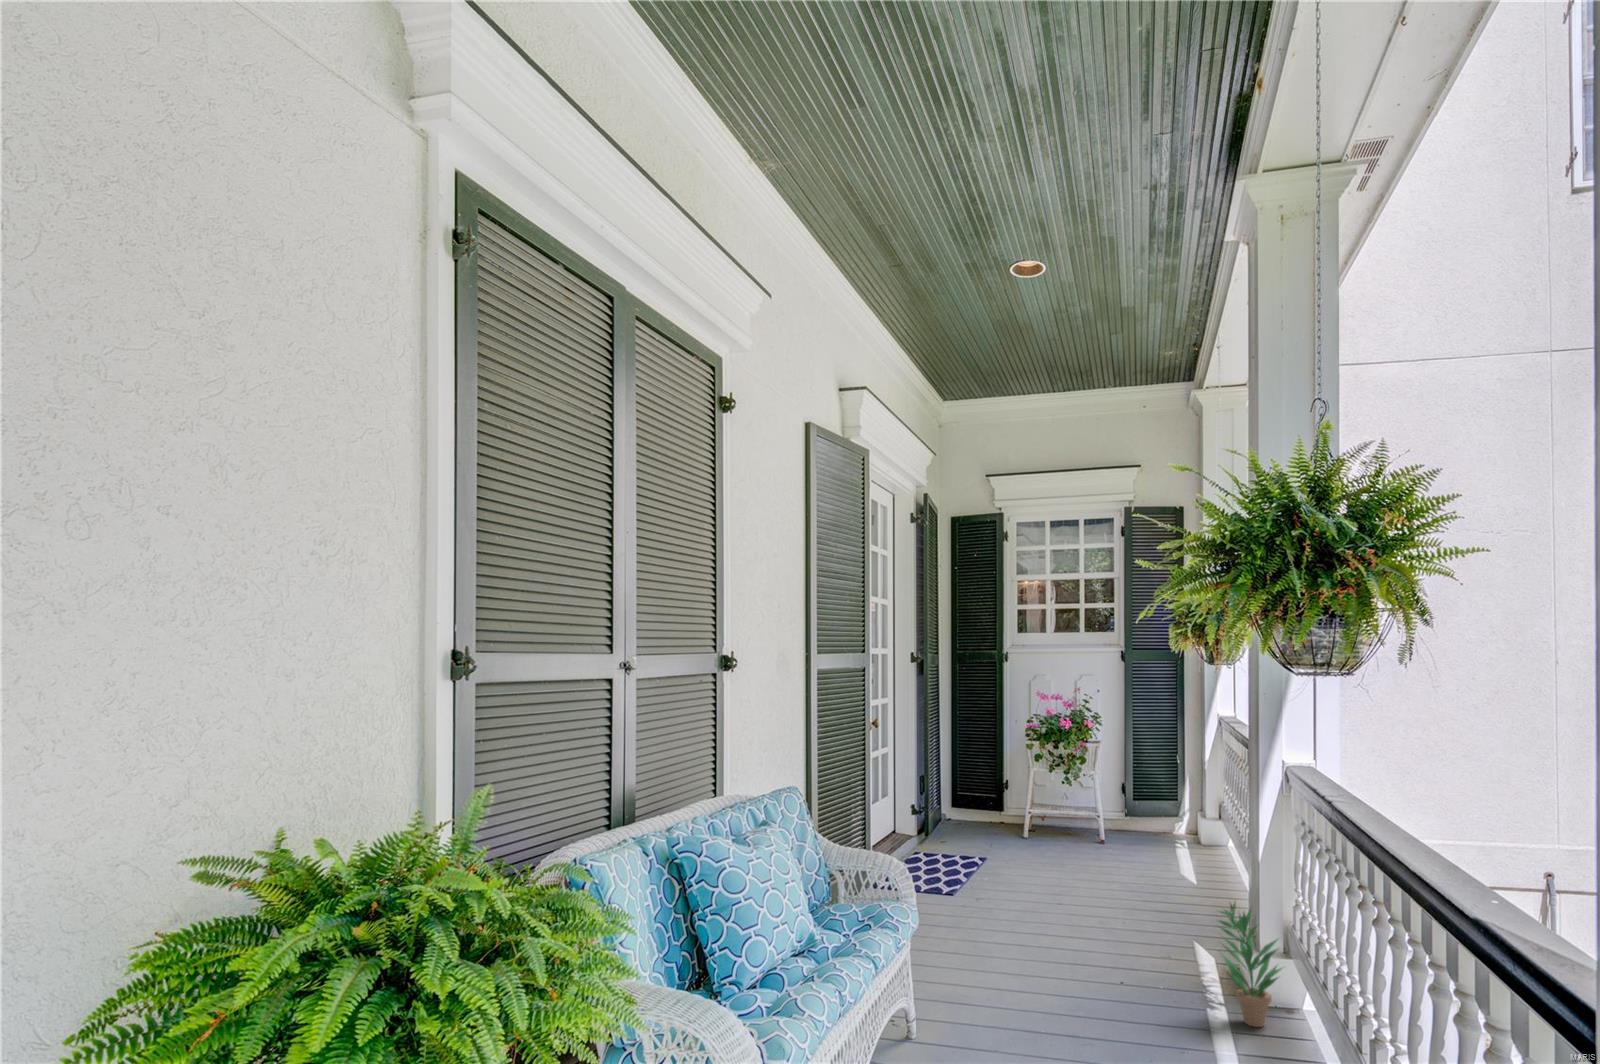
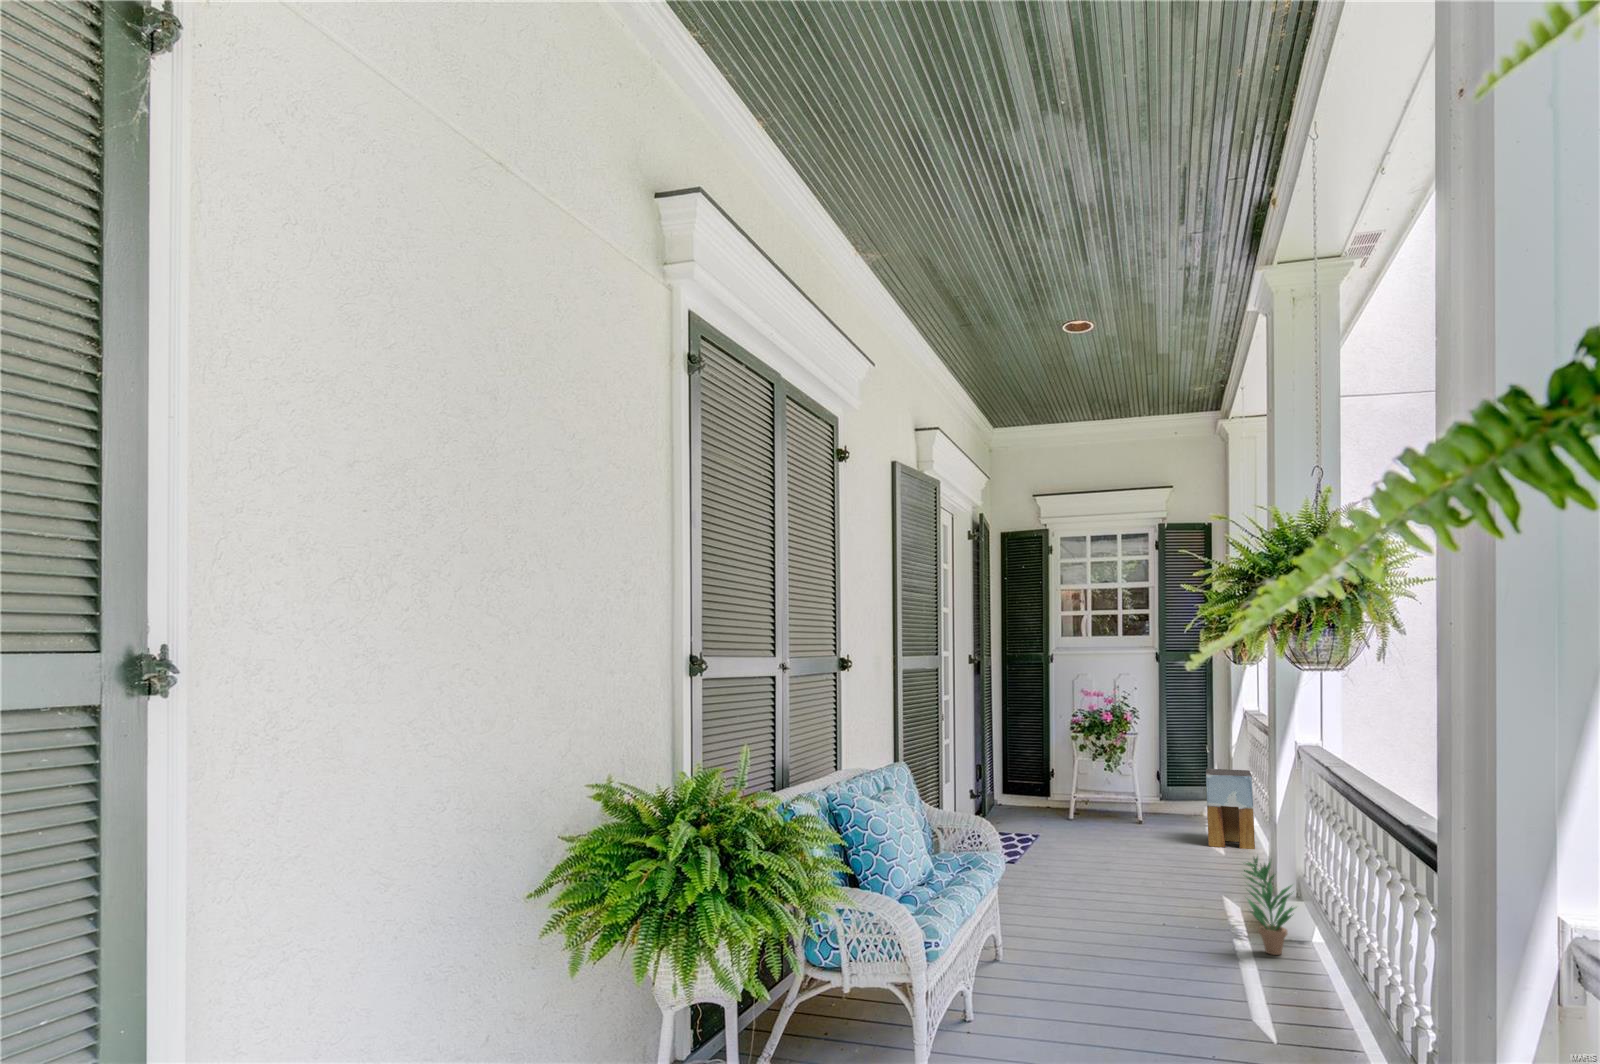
stool: none [1174,782,1229,876] -> present [1206,769,1255,849]

